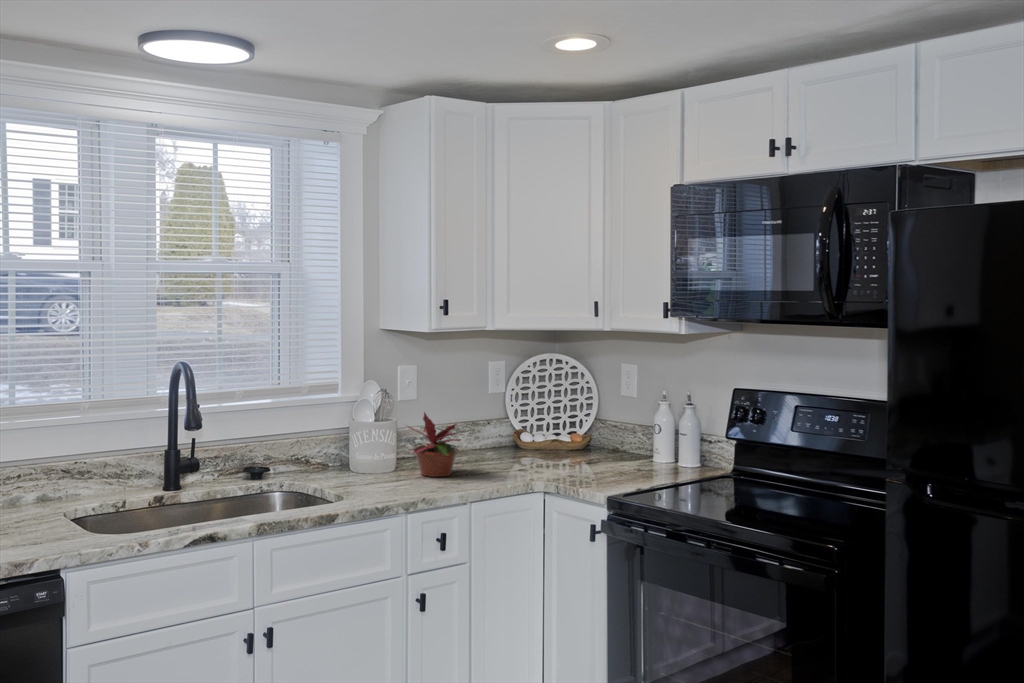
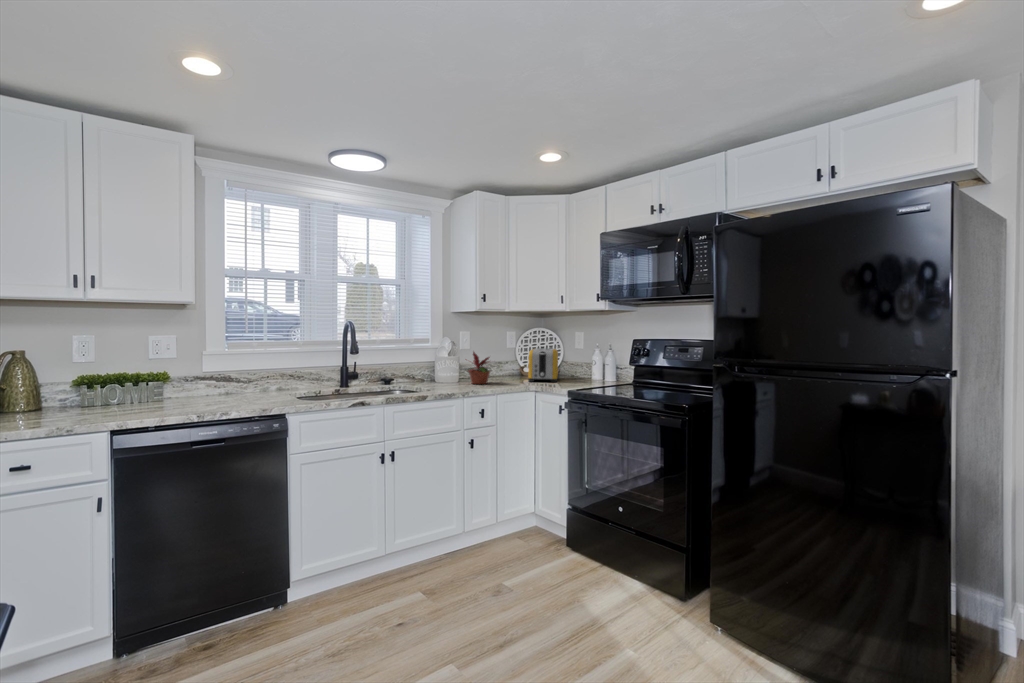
toaster: none [531,398,587,469] -> present [528,348,558,382]

